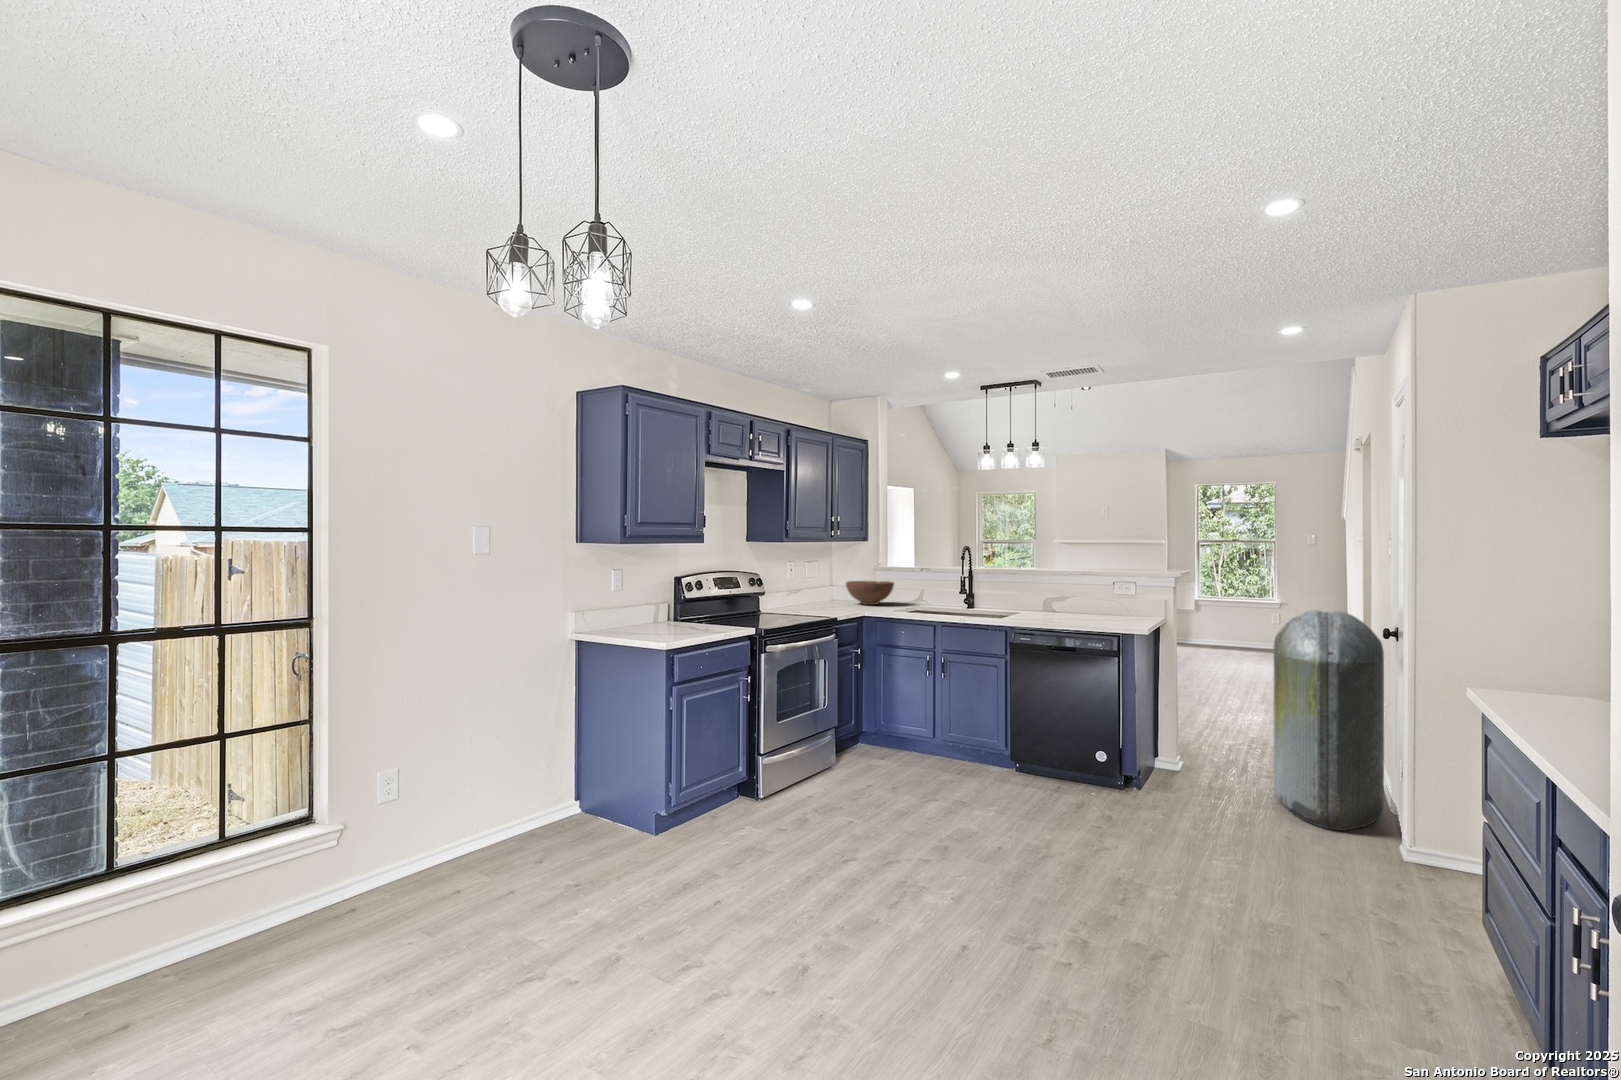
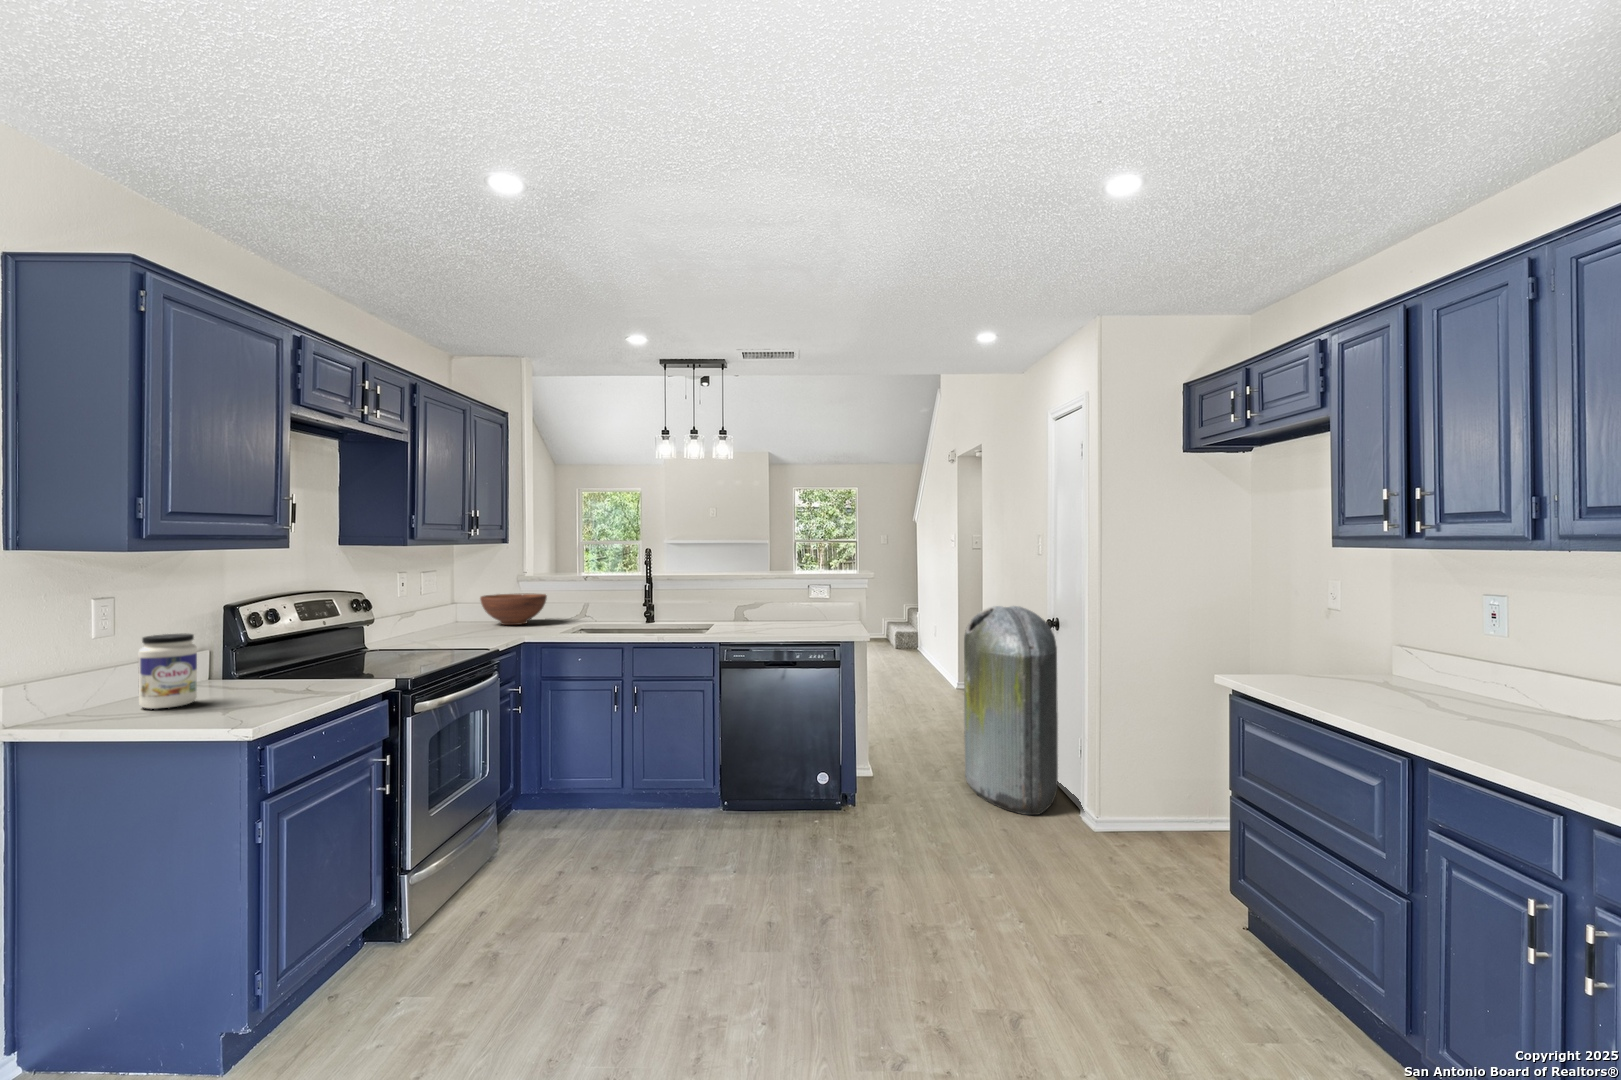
jar: none [627,591,653,632] -> present [138,634,197,709]

